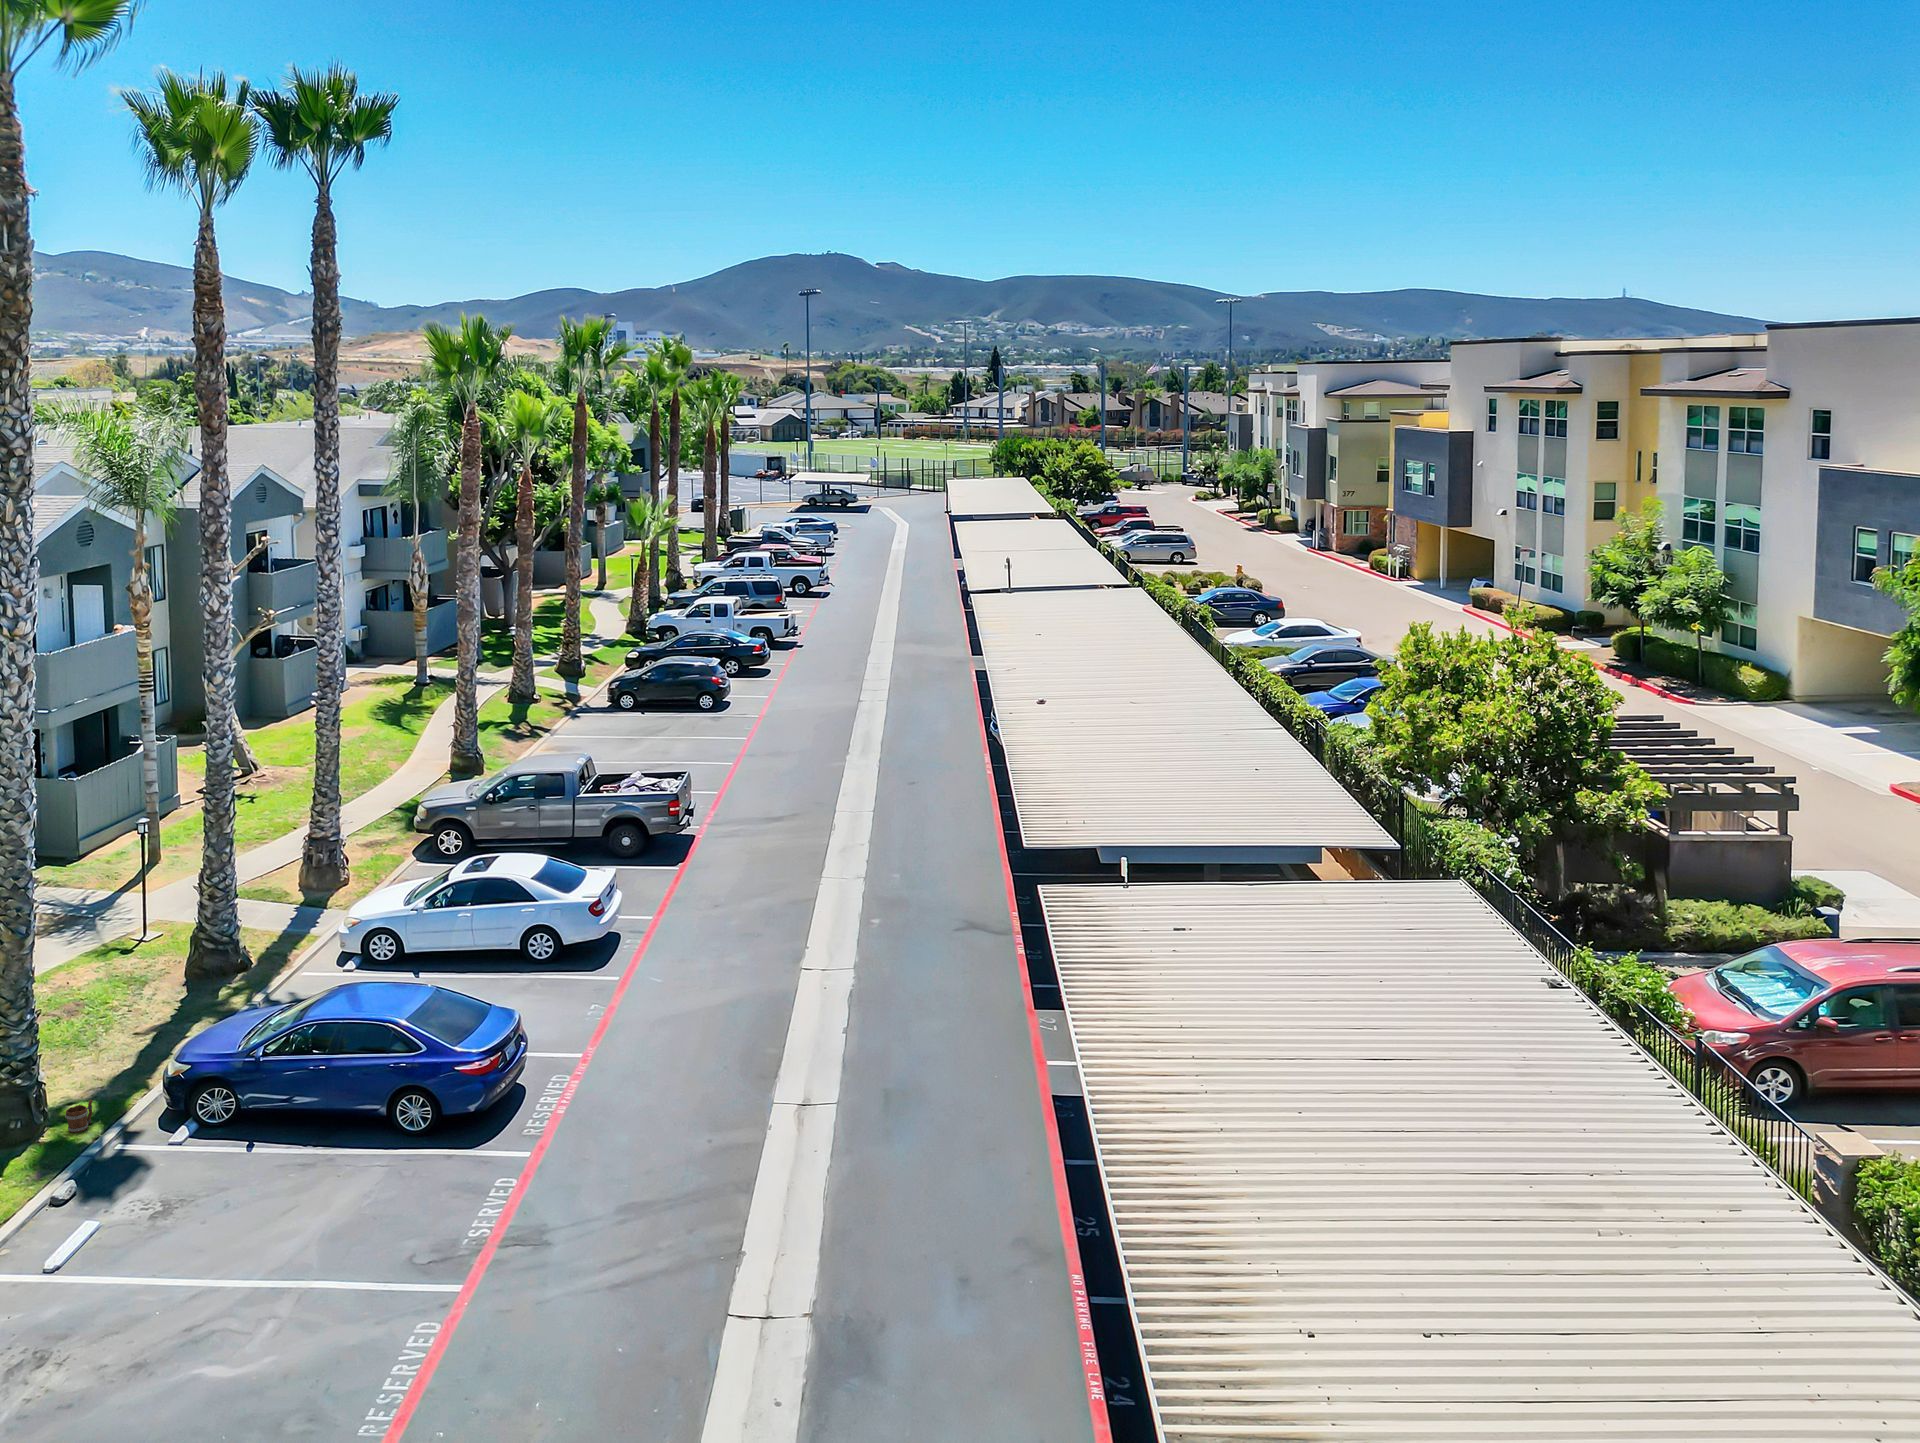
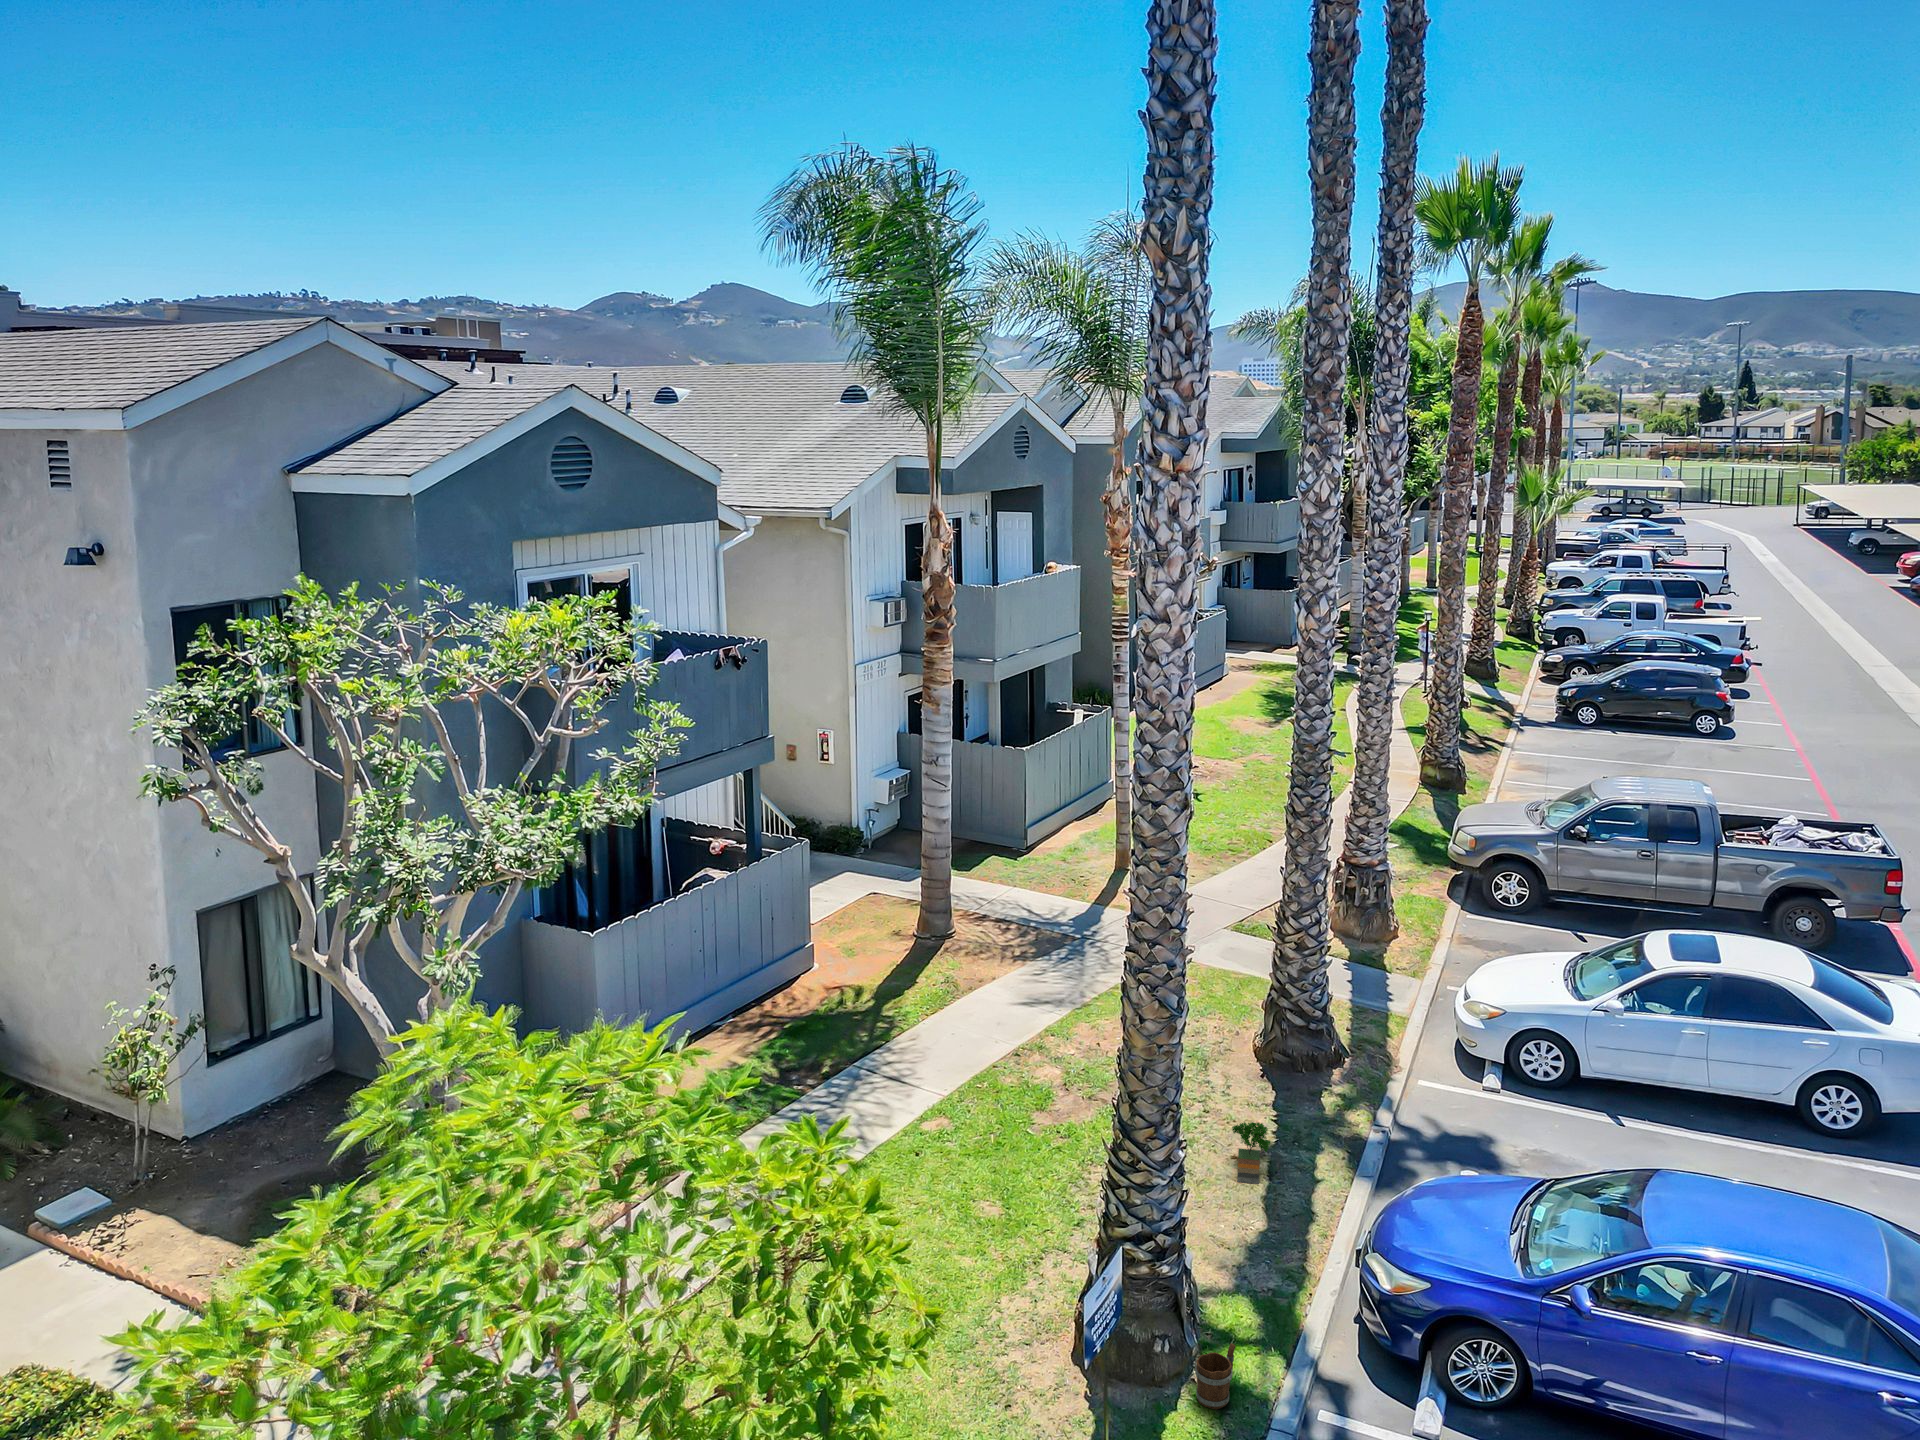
potted tree: none [144,999,170,1036] -> present [1232,1122,1271,1184]

